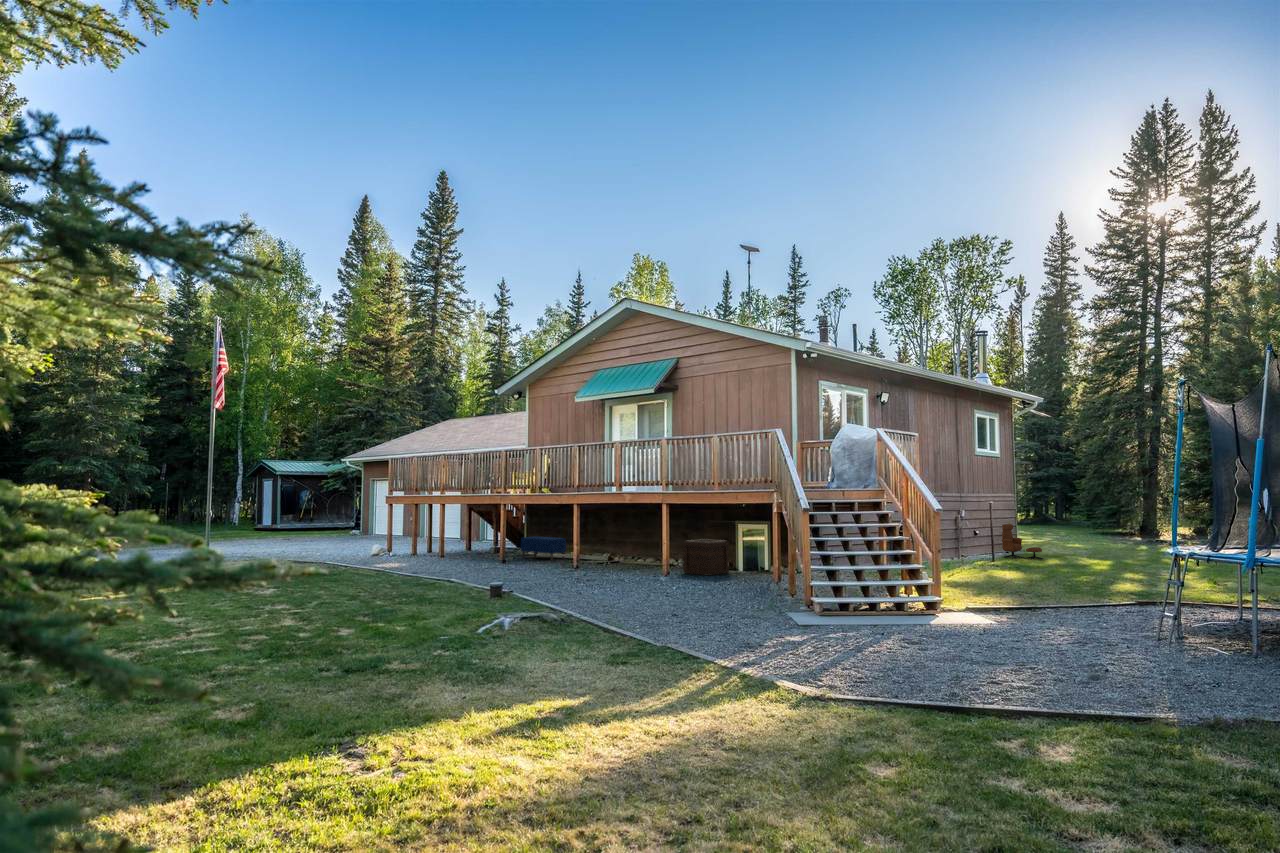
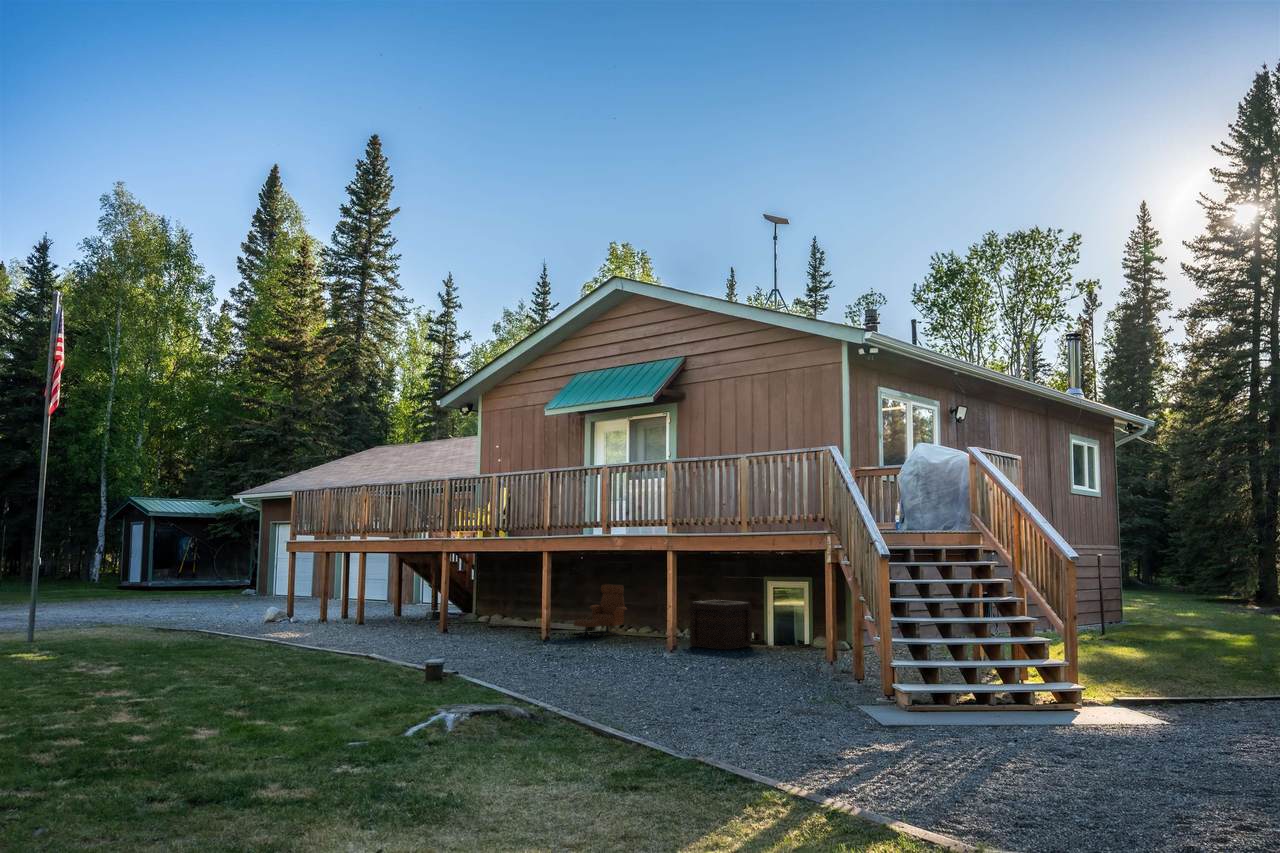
lounge chair: present [1002,524,1043,560] -> present [574,584,627,638]
bench: present [521,537,566,560] -> none [467,595,528,627]

